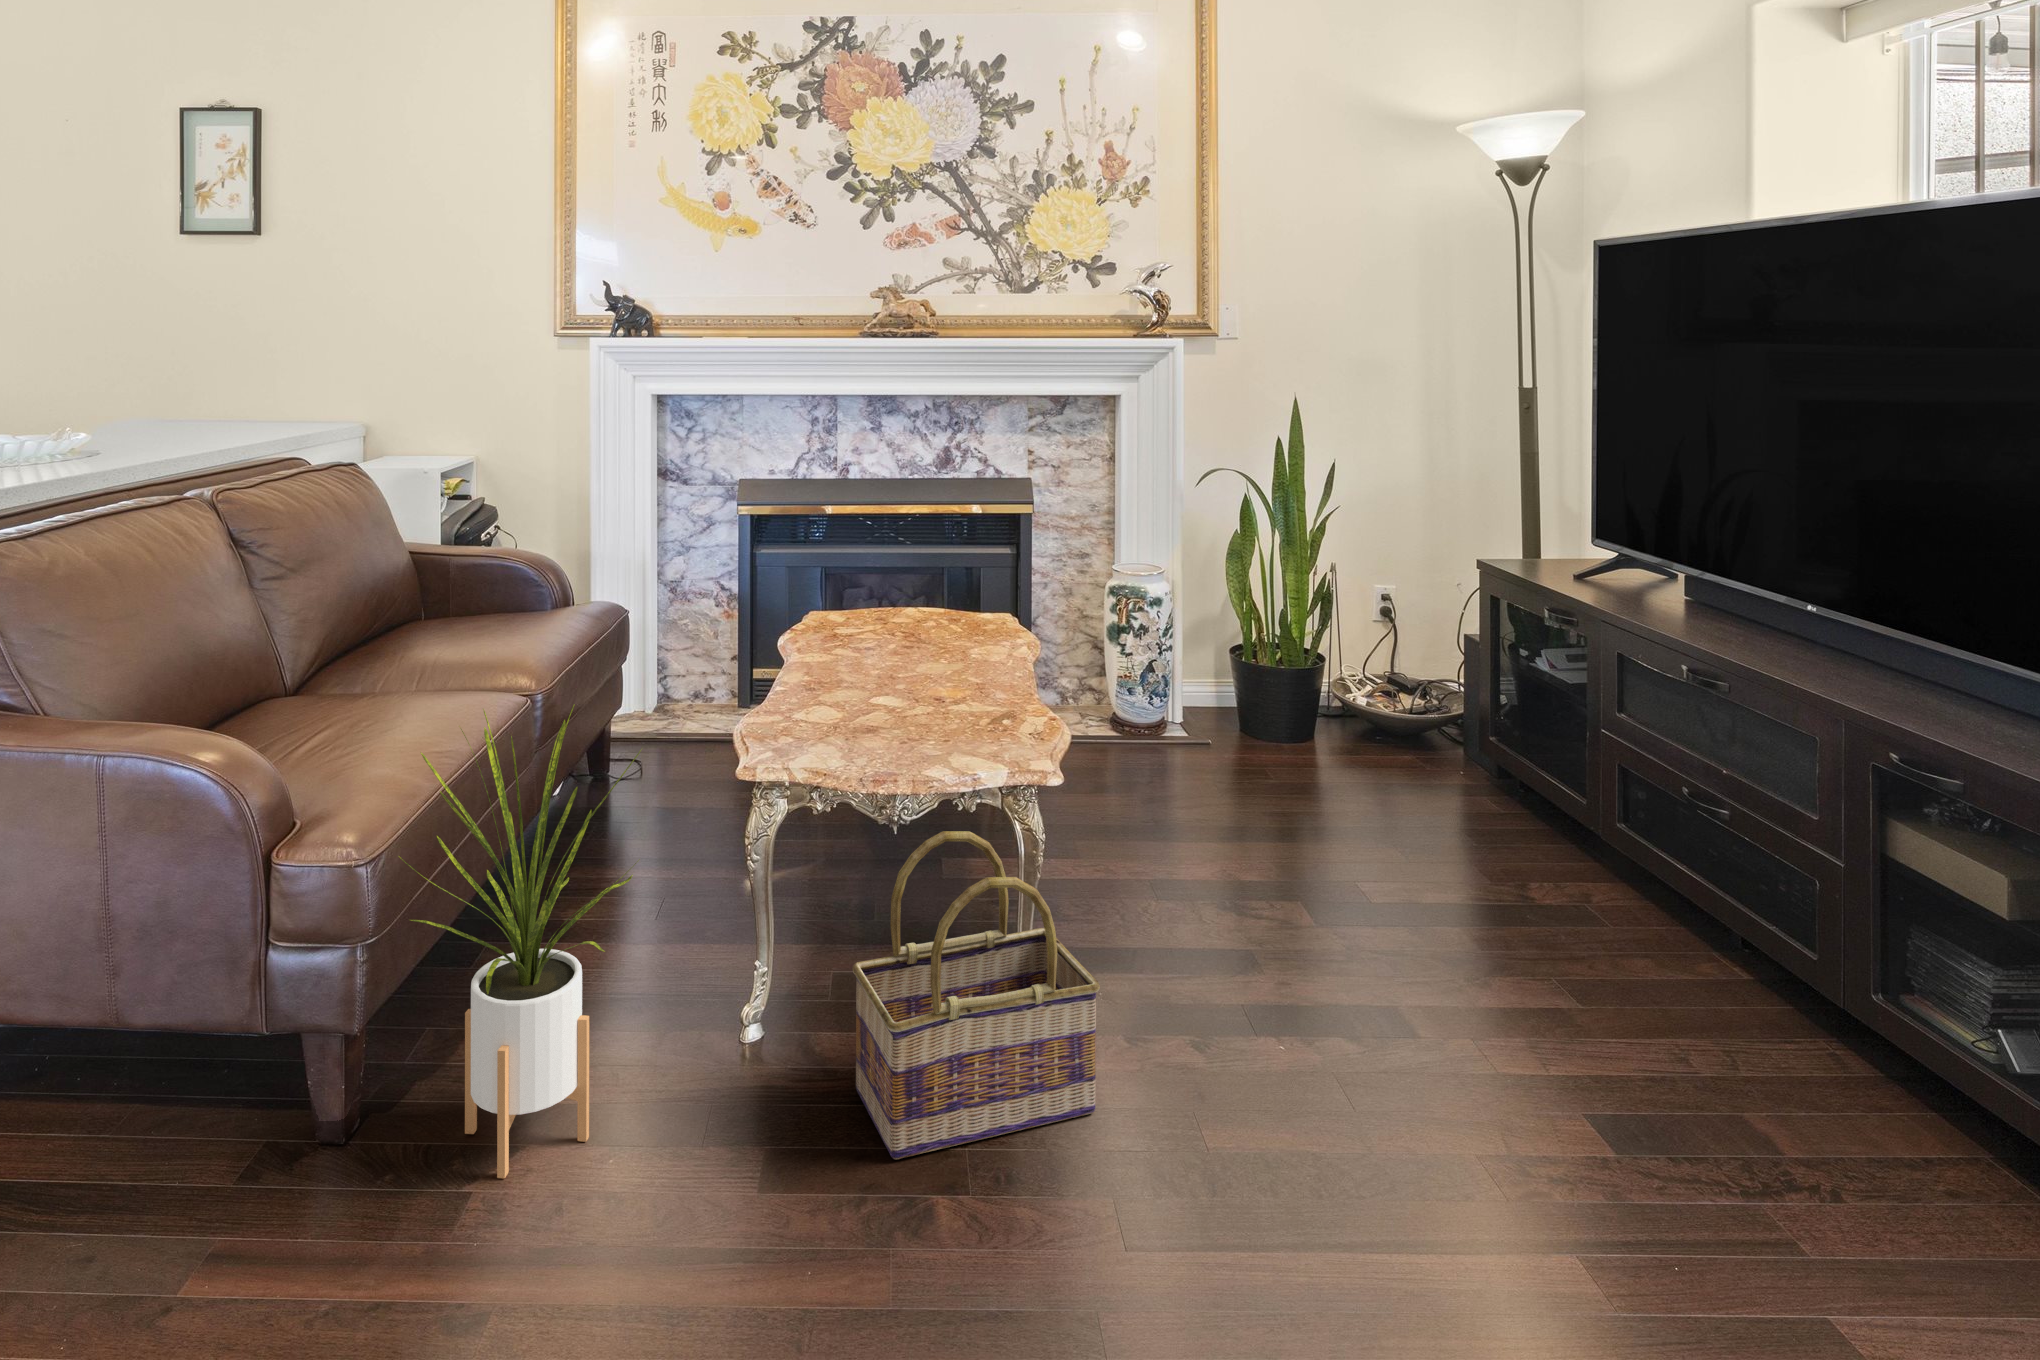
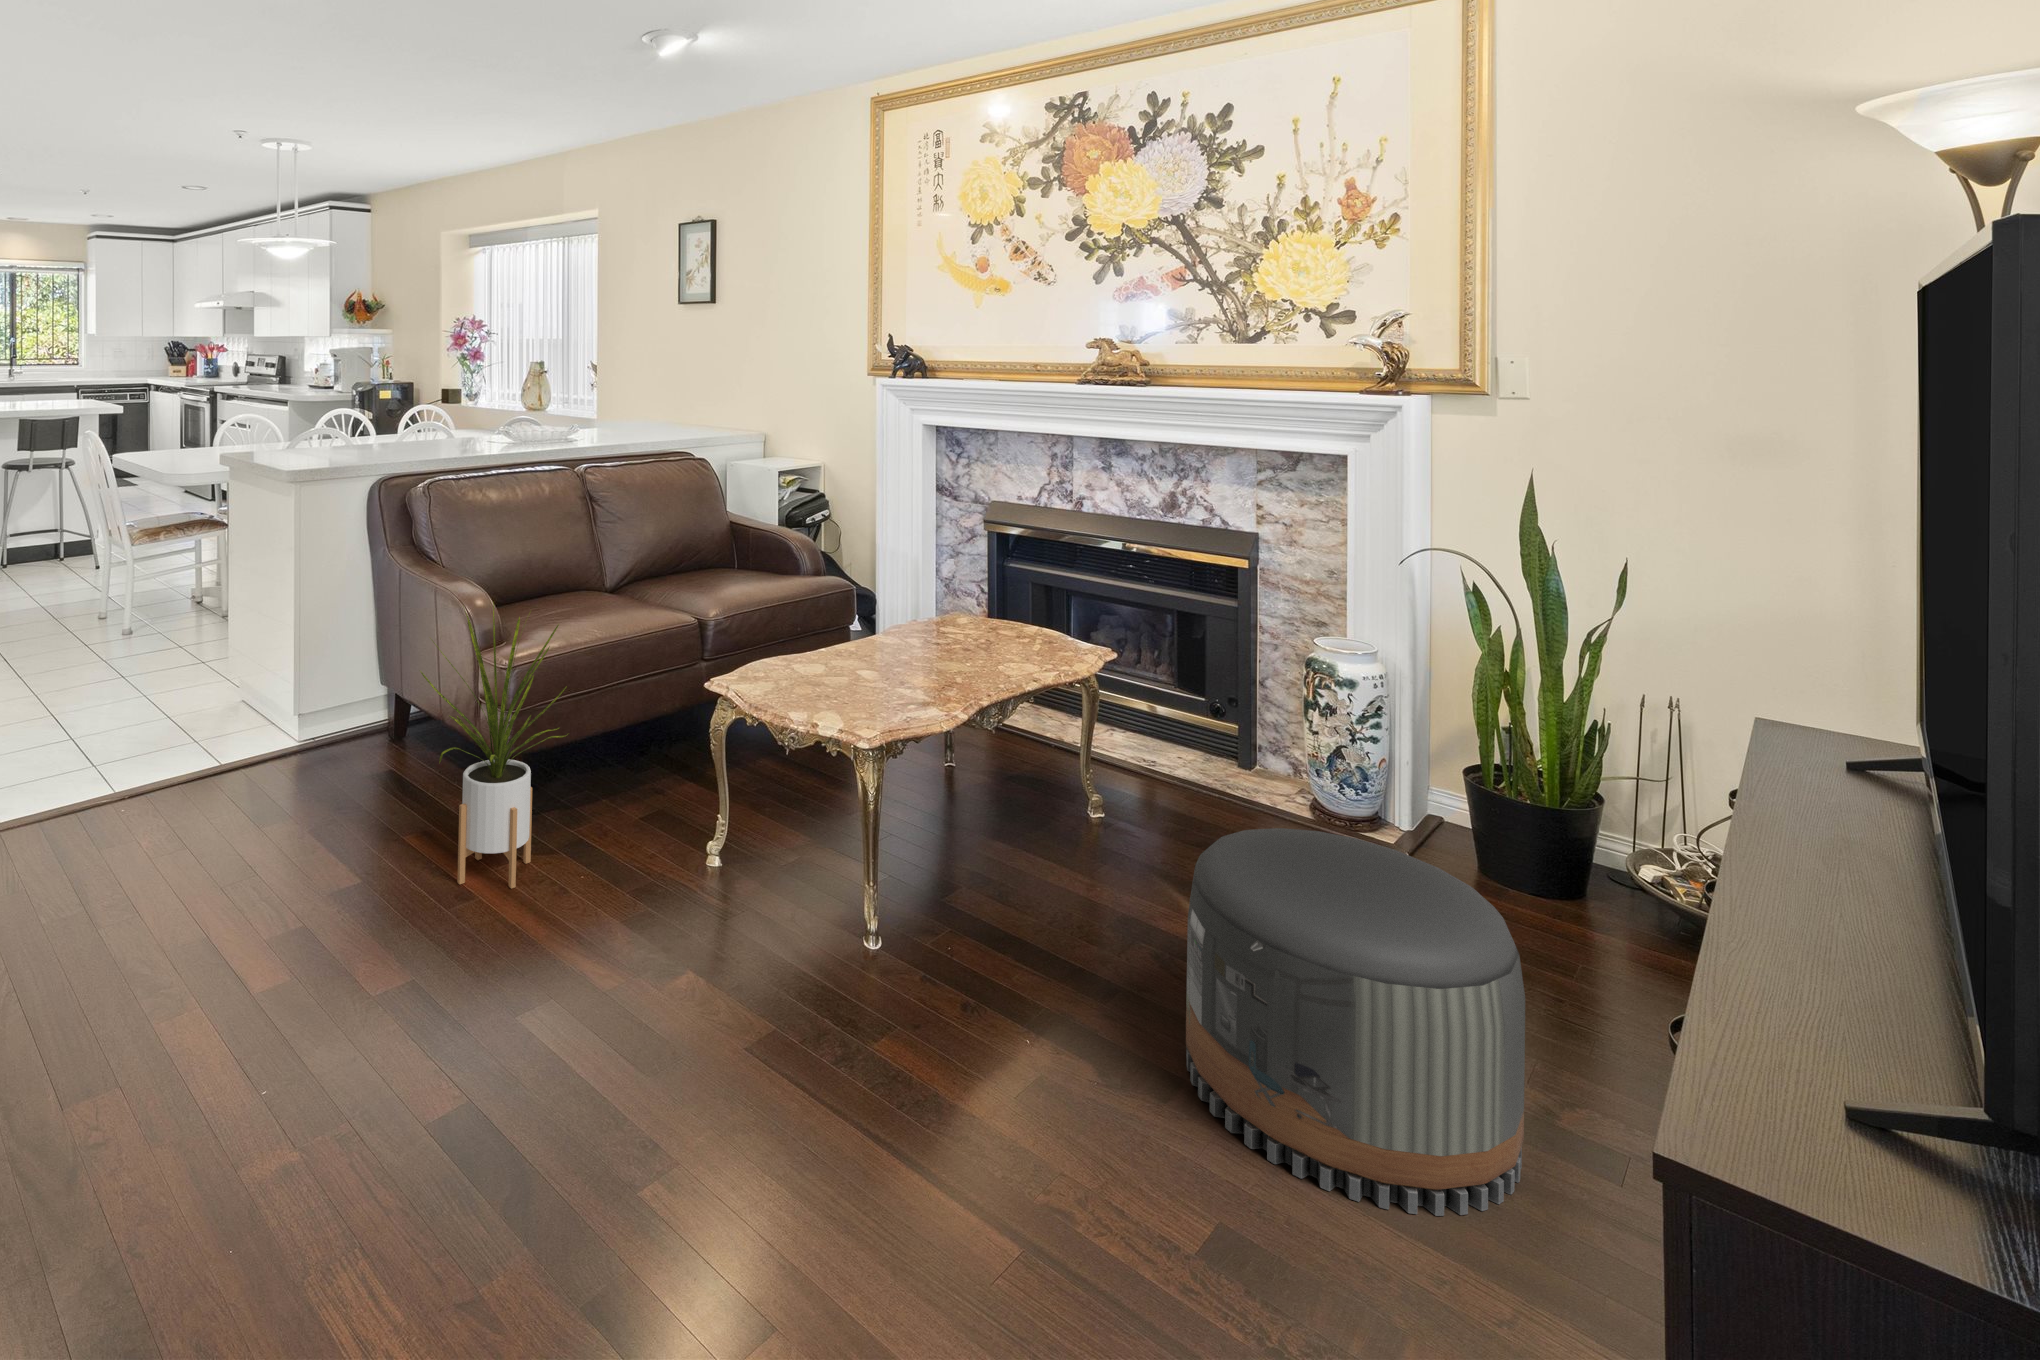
pouf: none [1310,712,1579,994] -> present [1186,828,1525,1216]
basket: present [853,831,1100,1159] -> none [619,768,812,1029]

